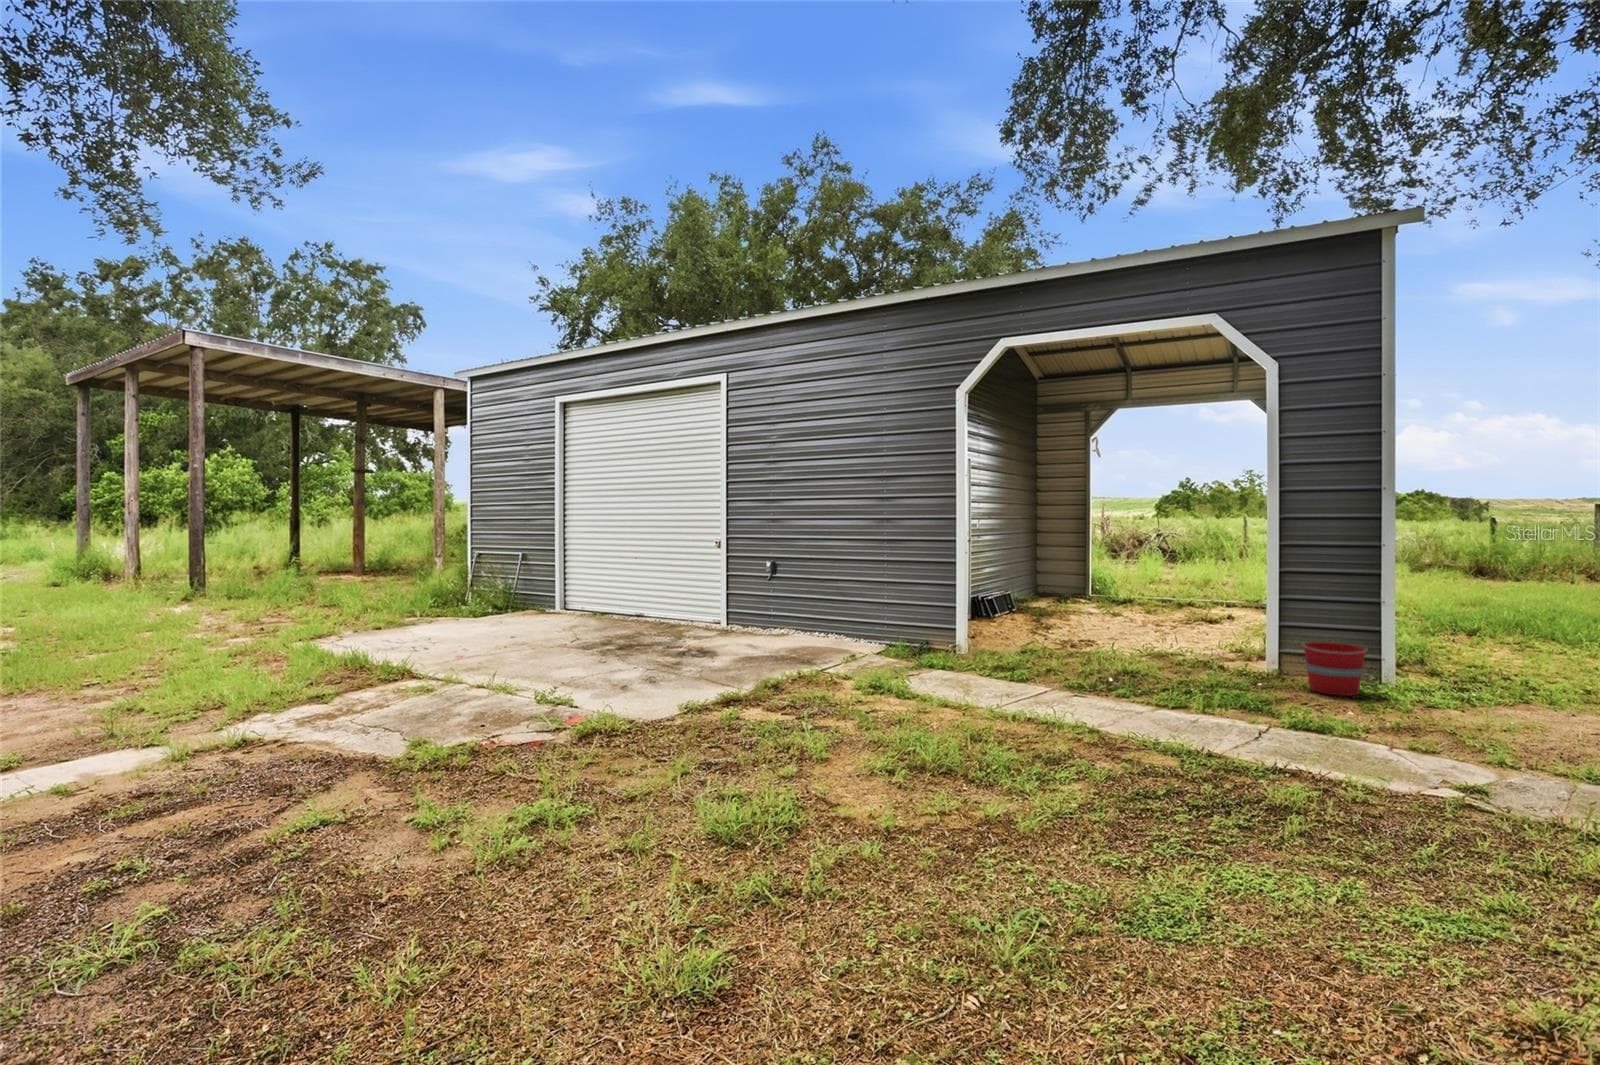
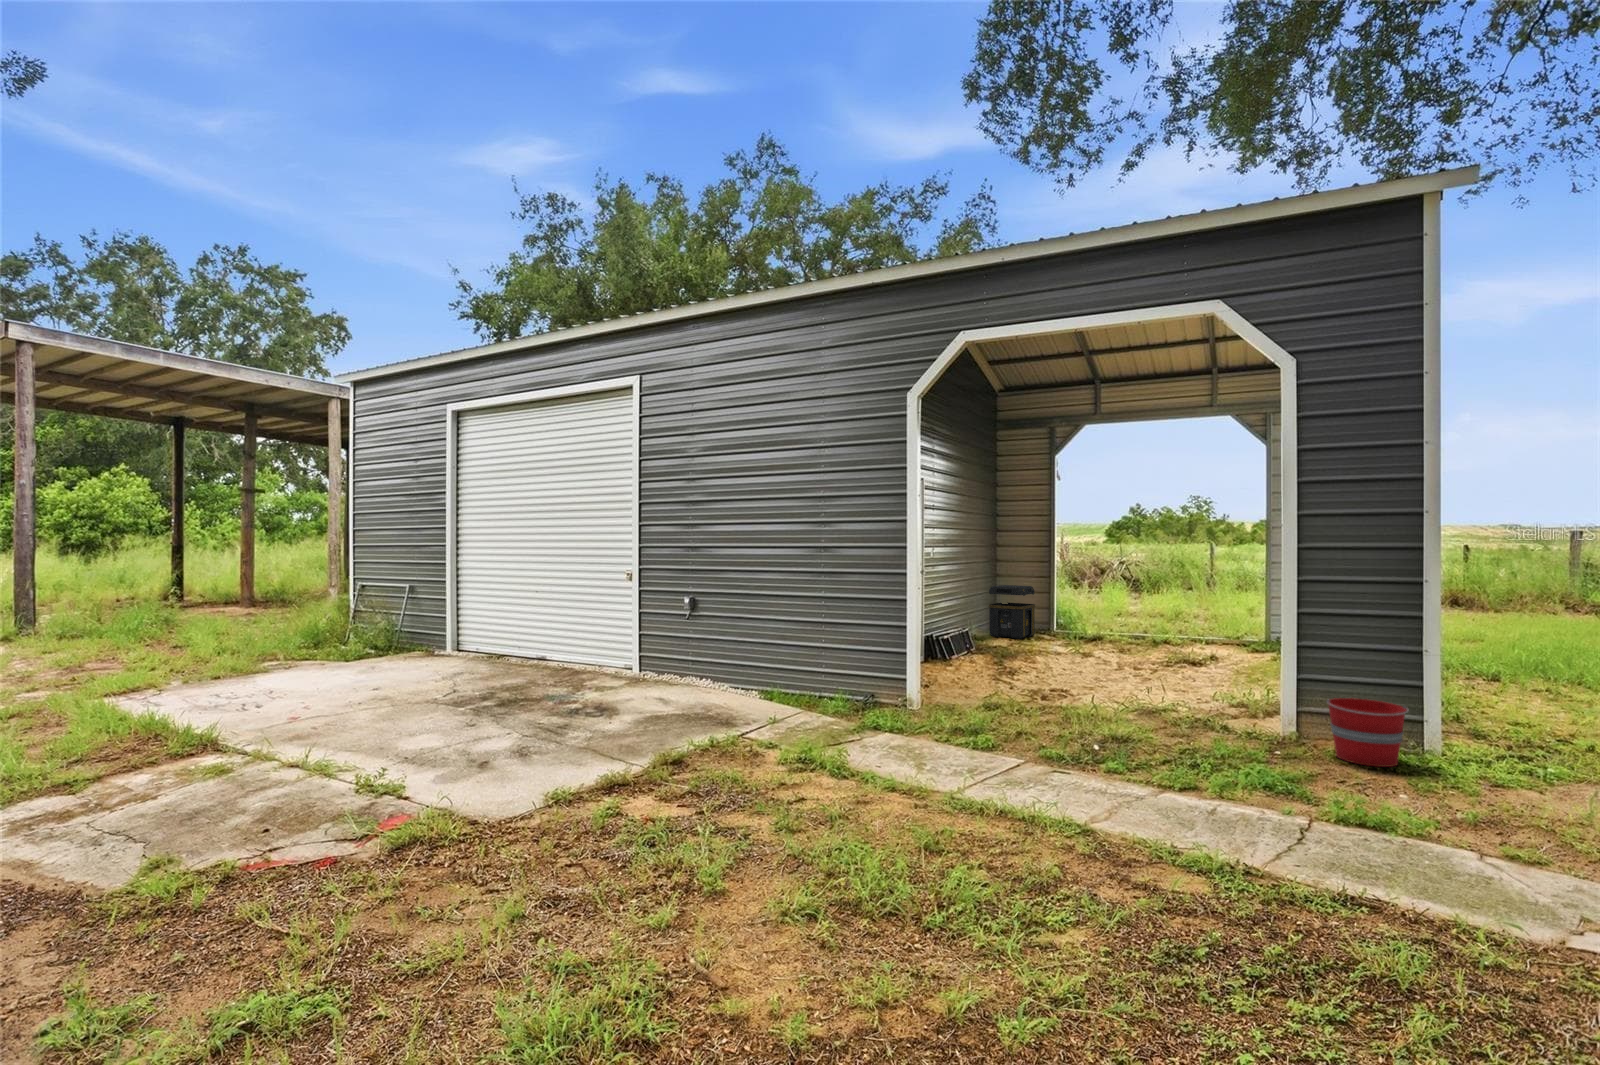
toolbox: none [1031,555,1074,603] -> present [989,585,1035,639]

